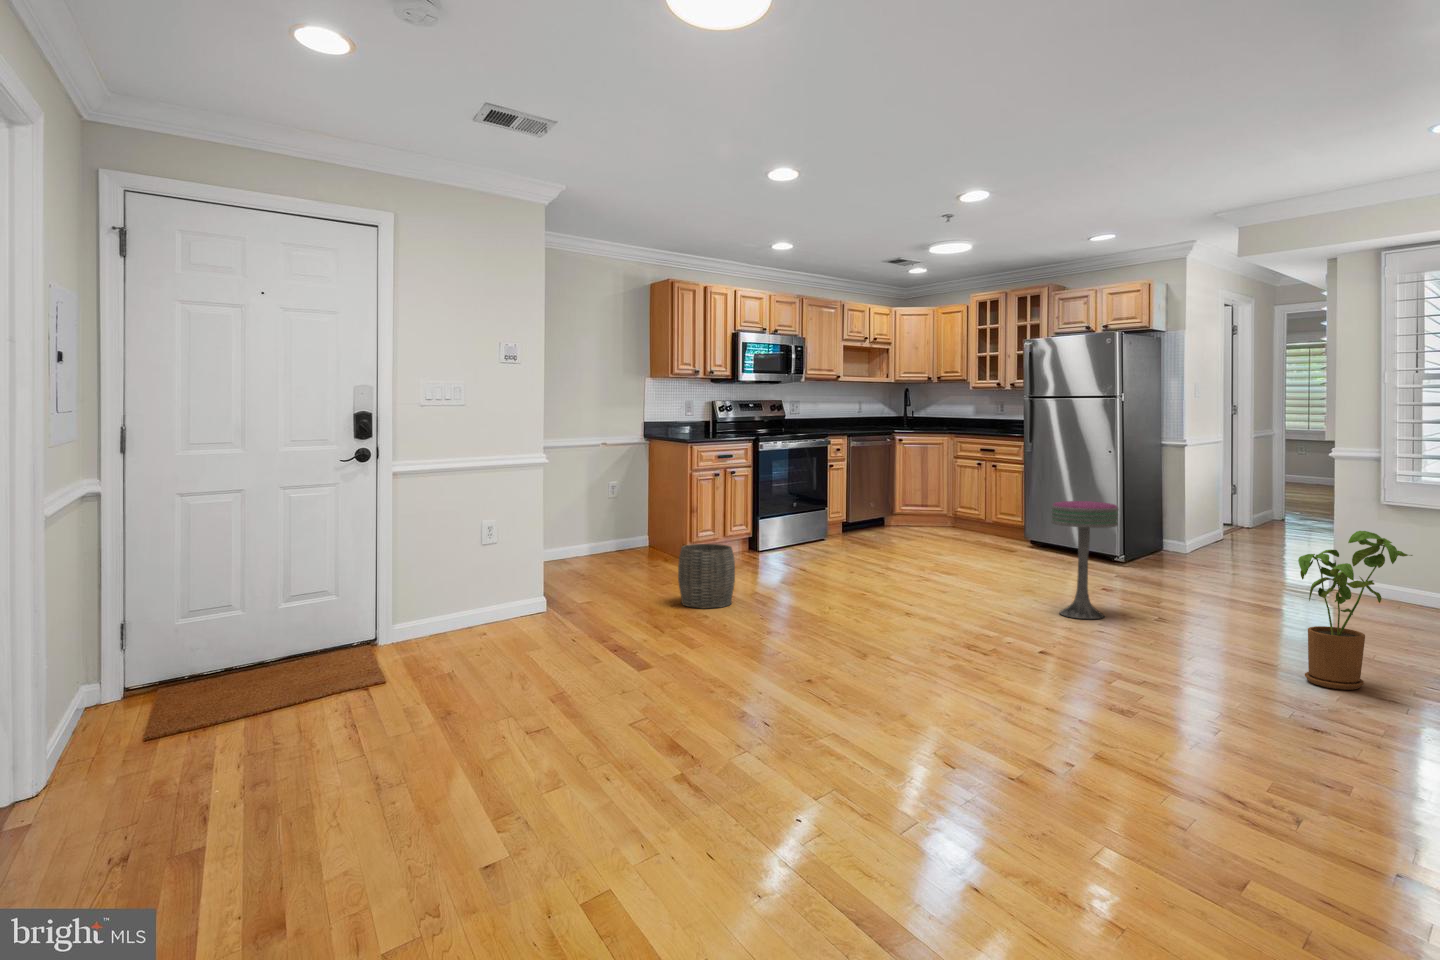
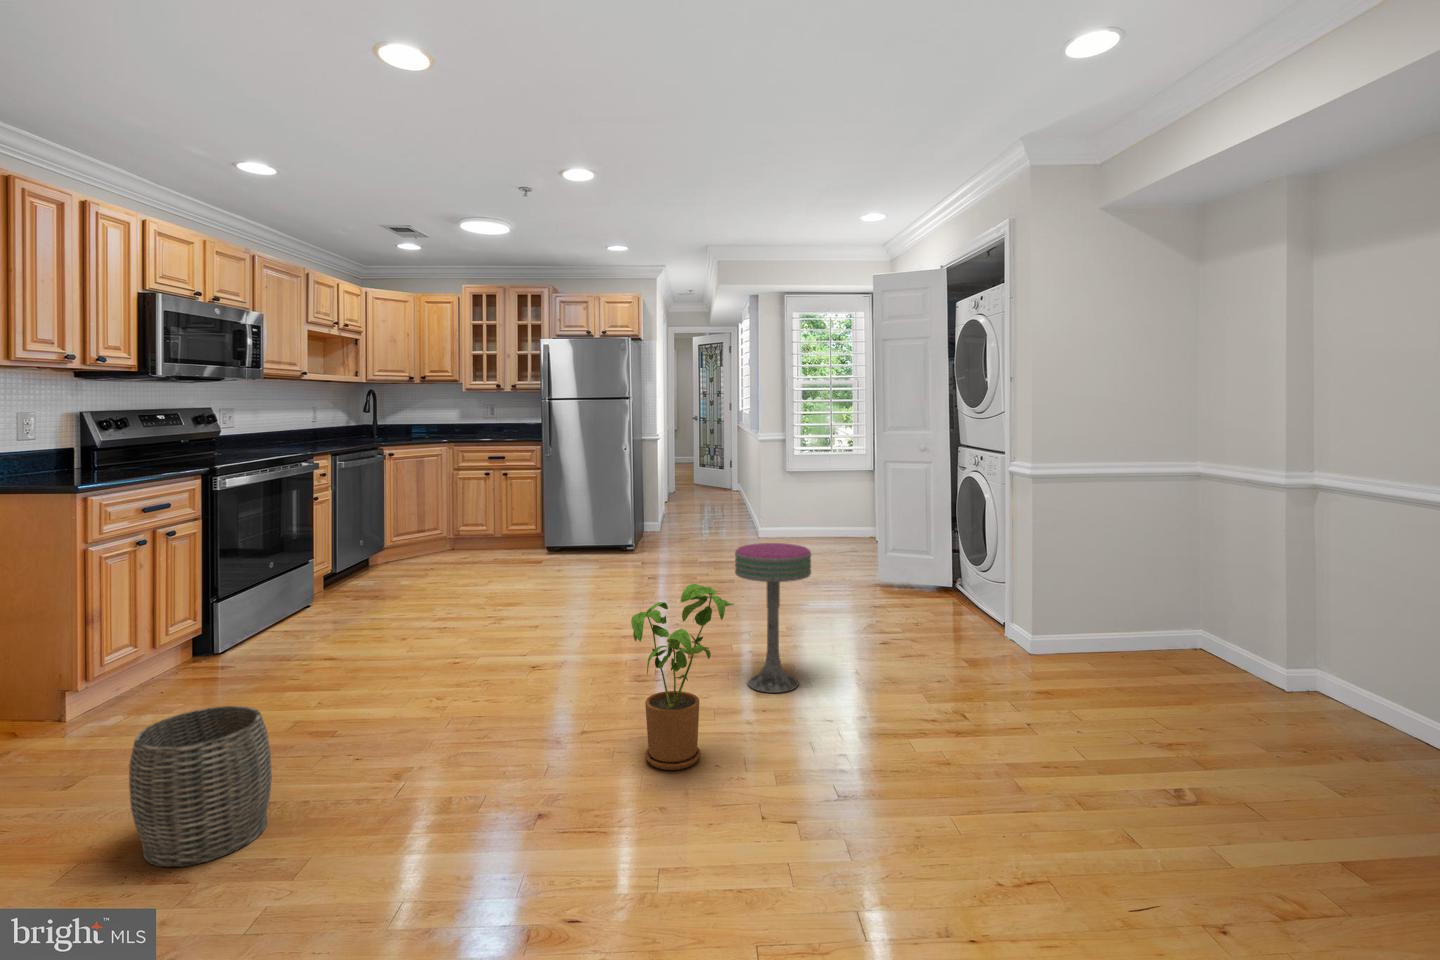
house plant: present [1298,531,1412,690] -> present [631,584,734,770]

